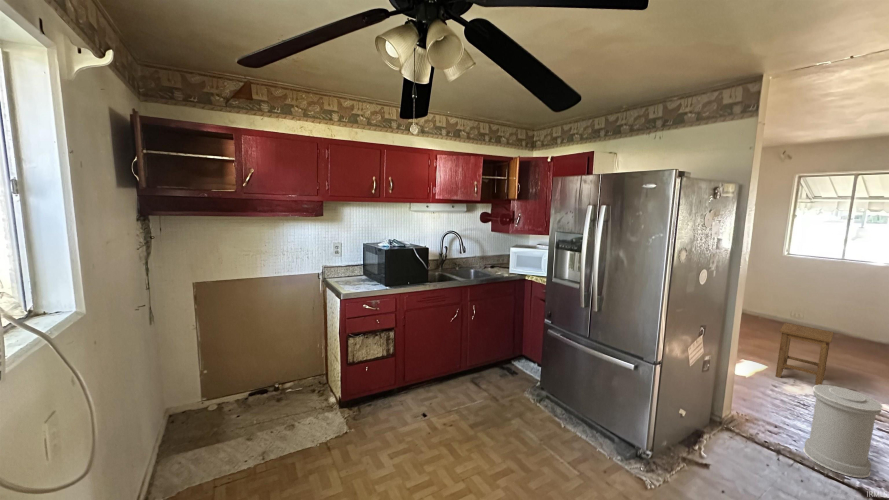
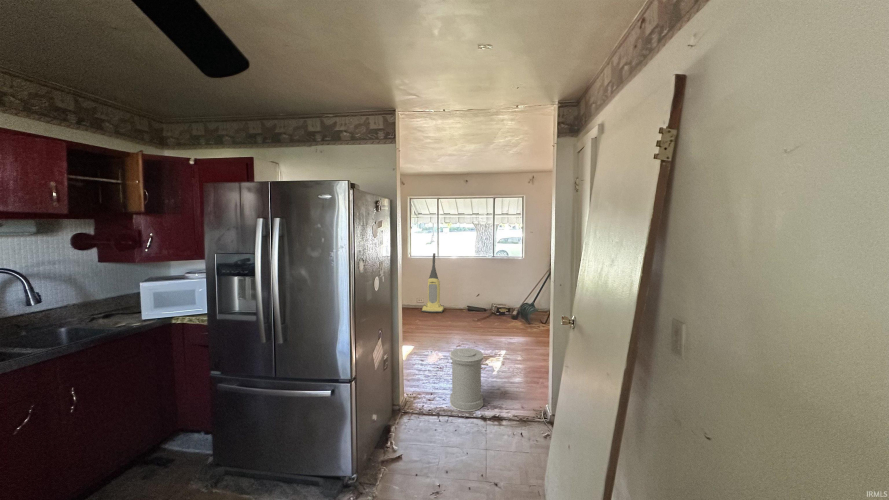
vacuum cleaner: none [797,254,844,341] -> present [421,253,444,312]
stool: present [776,323,834,385] -> none [419,308,446,351]

